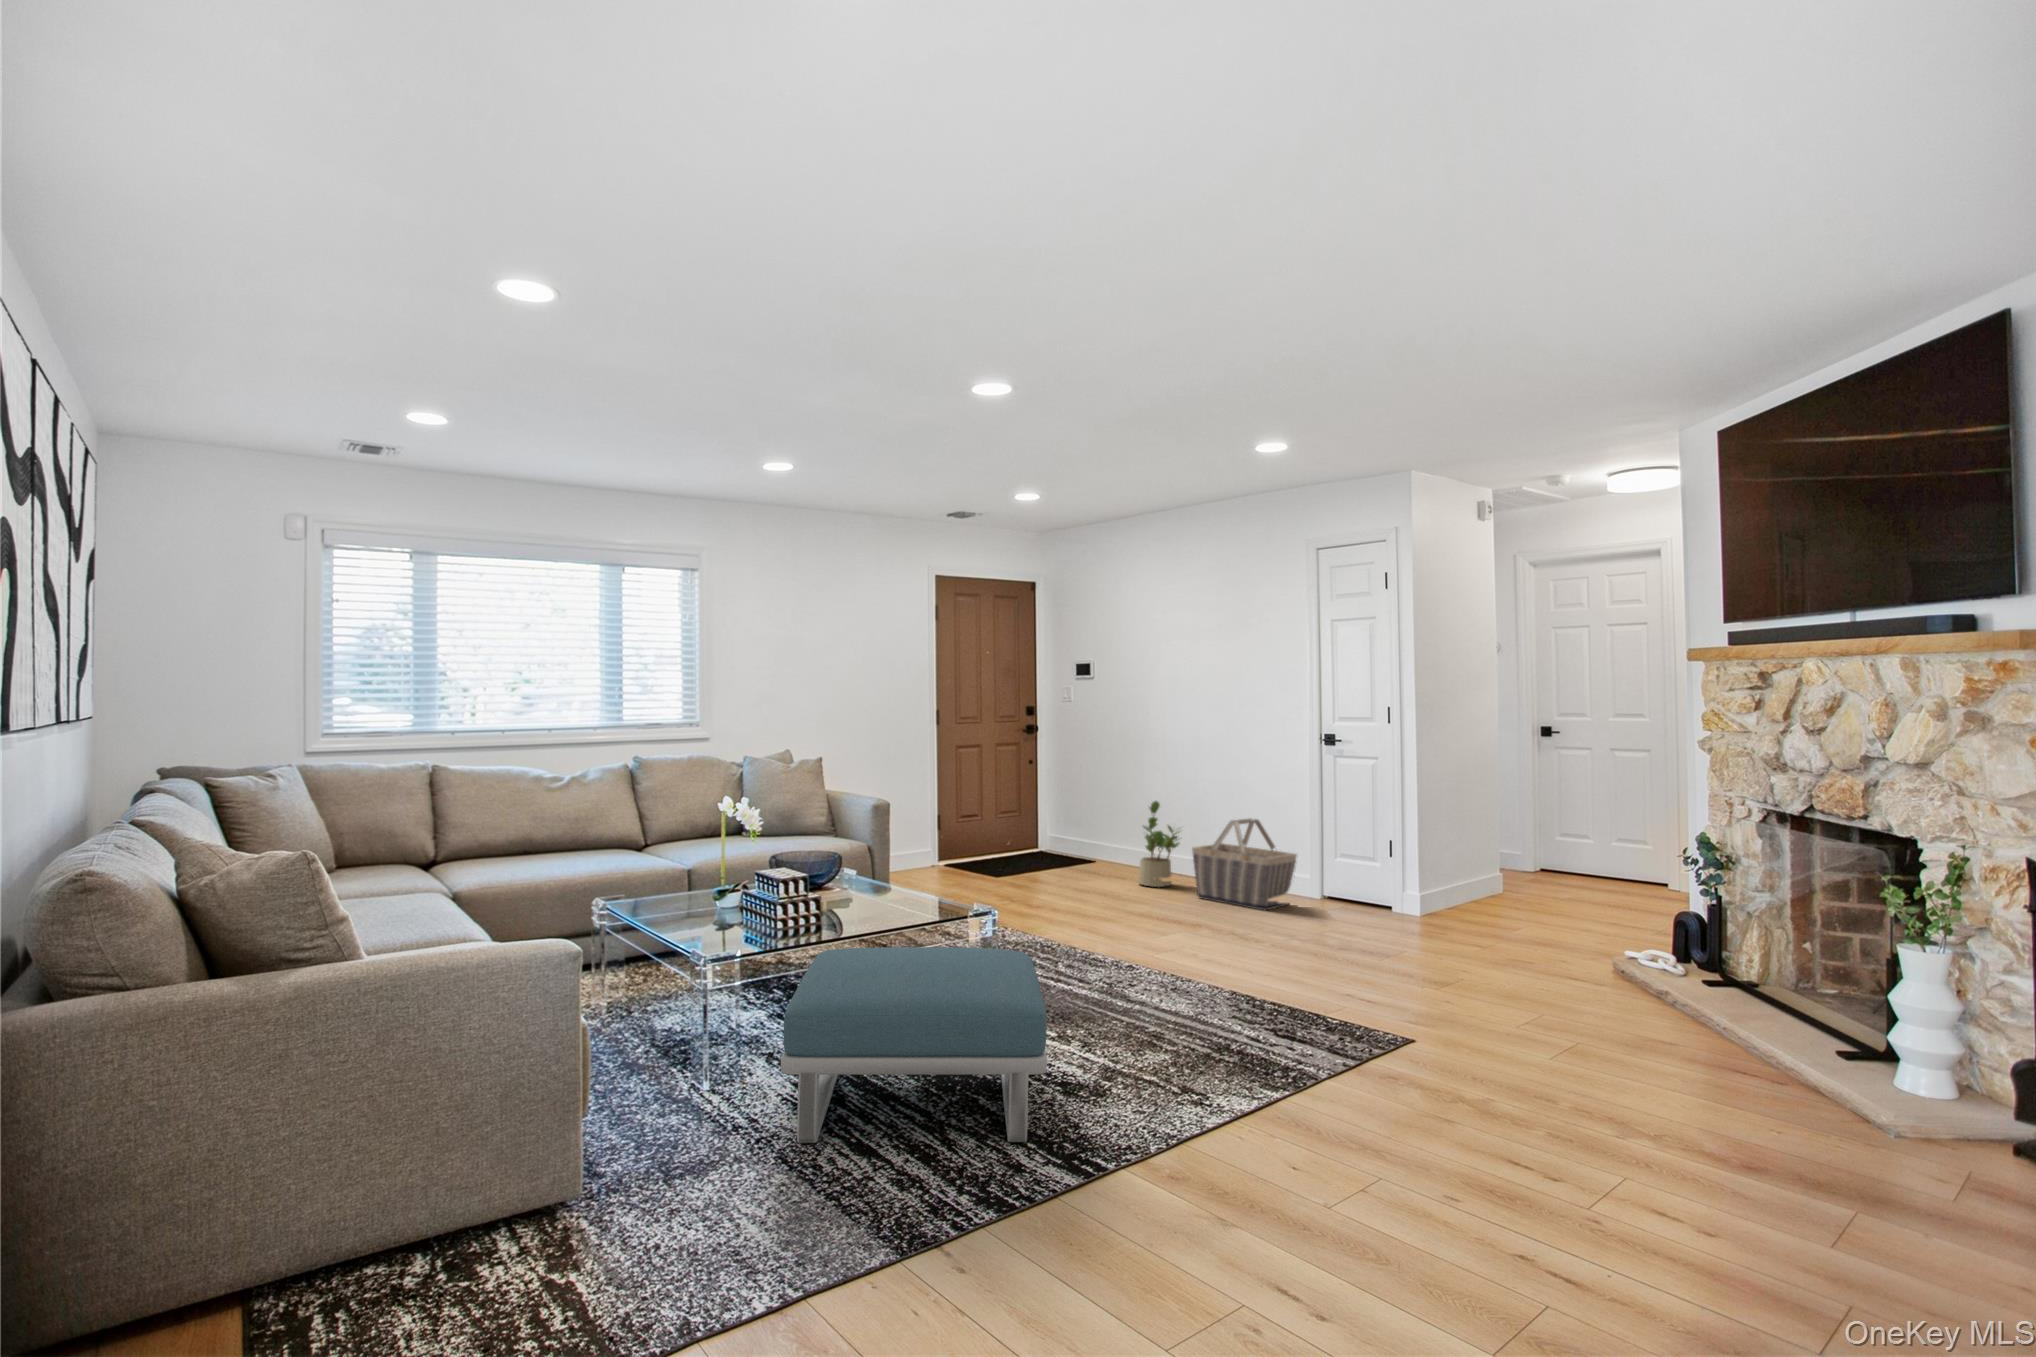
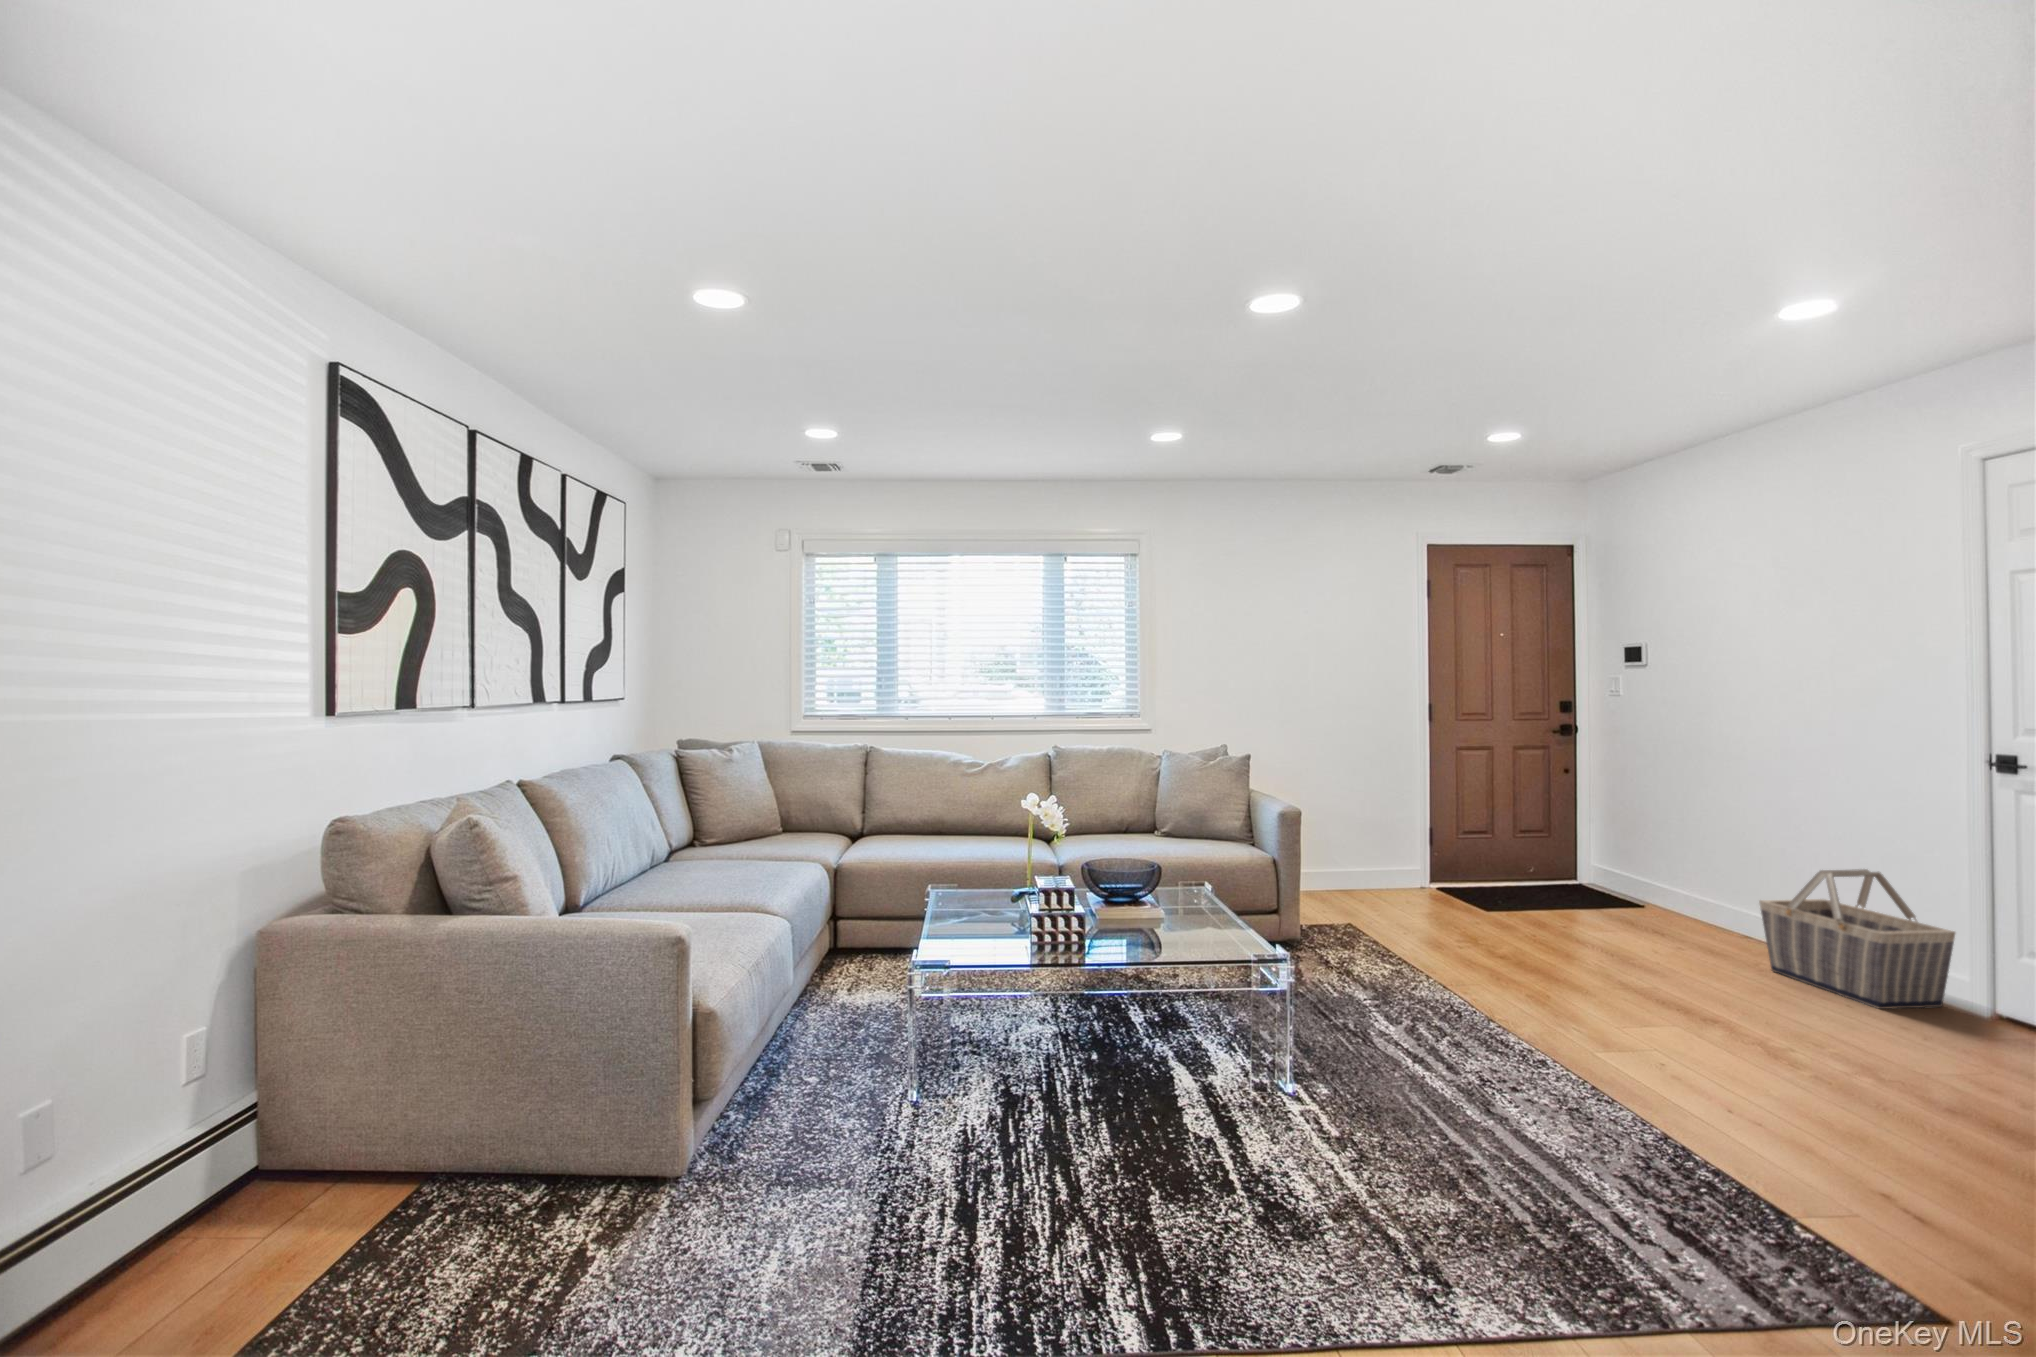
potted plant: present [1138,801,1179,887] -> none [1691,831,1762,946]
footstool: present [781,947,1047,1143] -> none [913,980,1266,1268]

